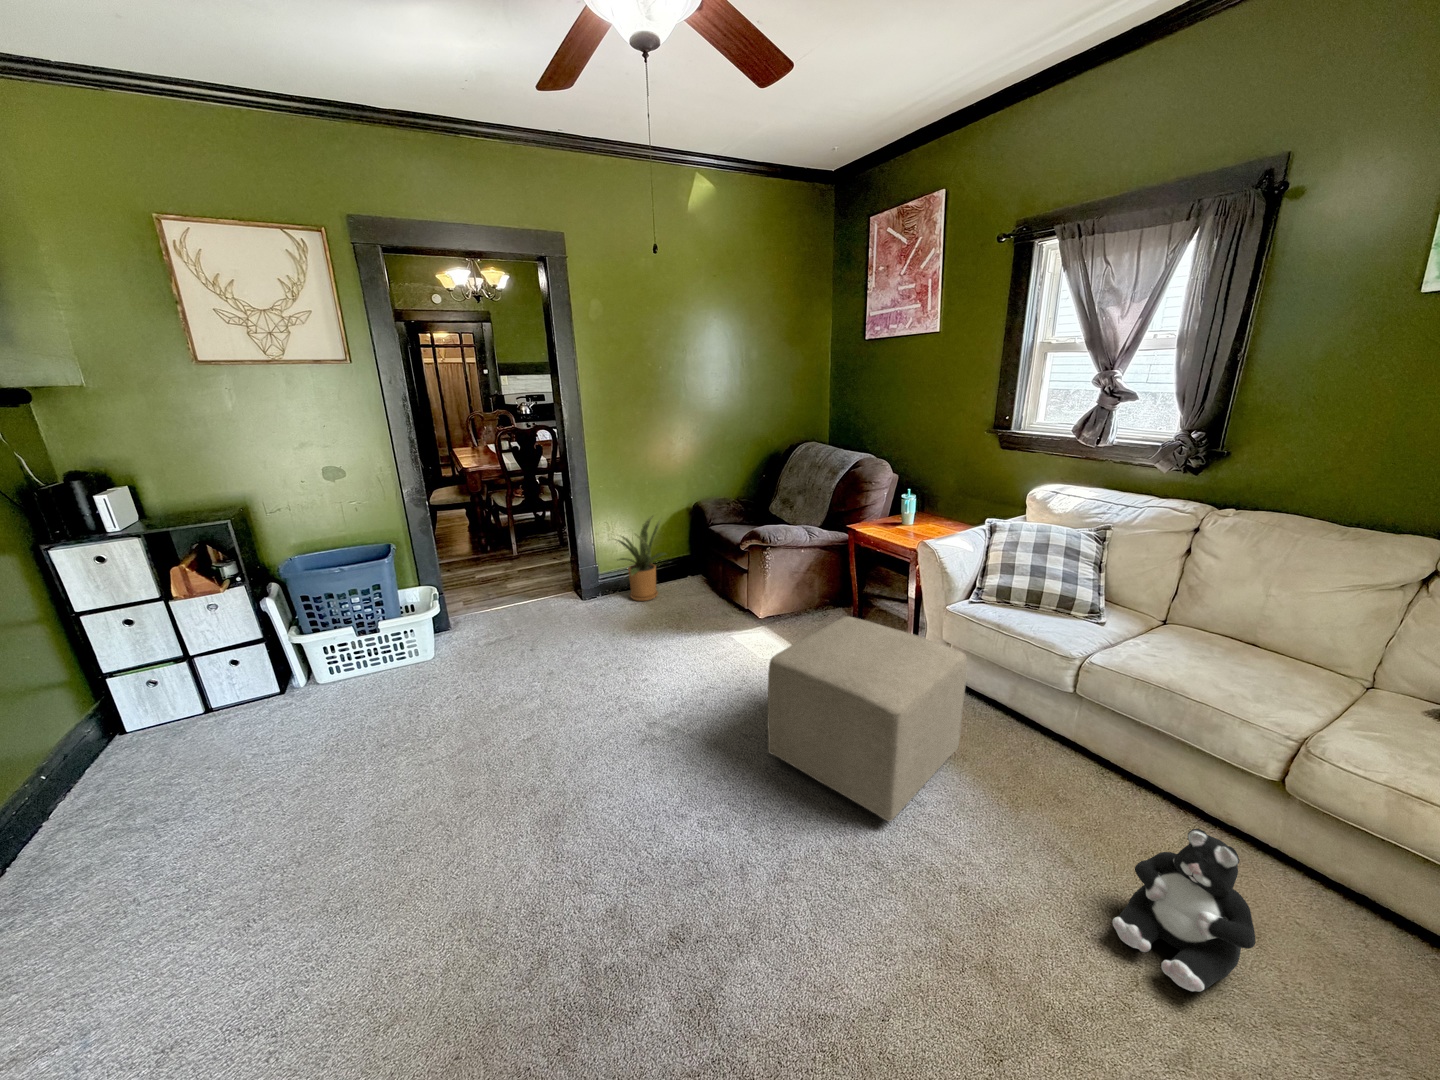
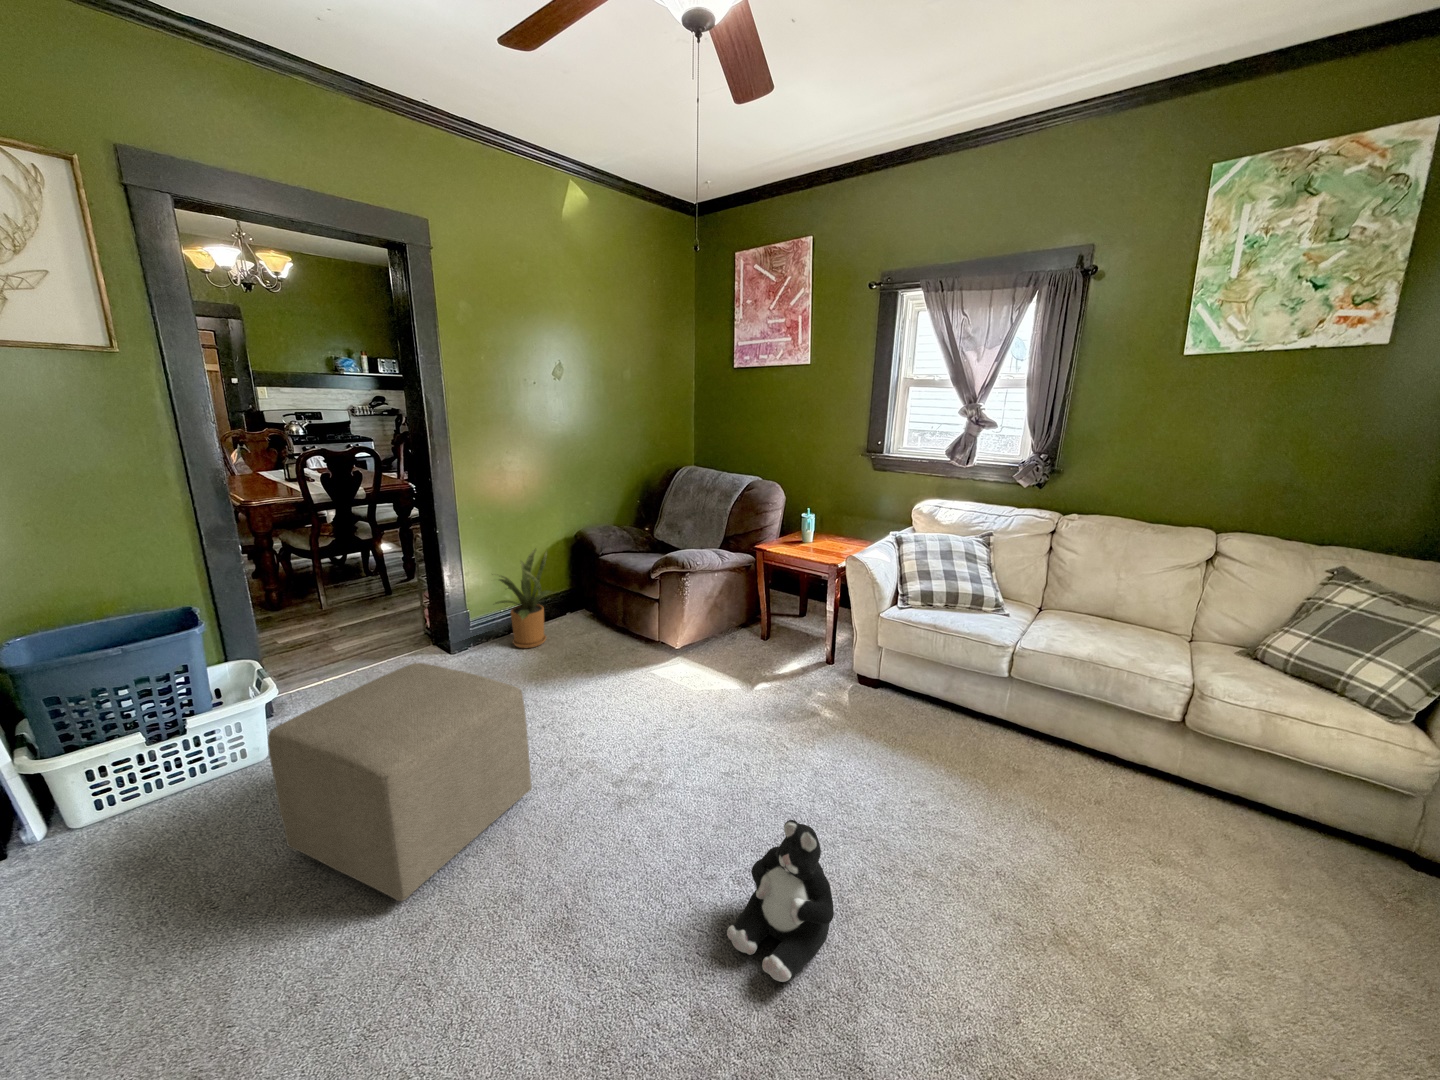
ottoman: present [767,616,967,821] -> present [268,663,532,901]
plush toy: present [1113,829,1255,992] -> present [727,820,834,982]

